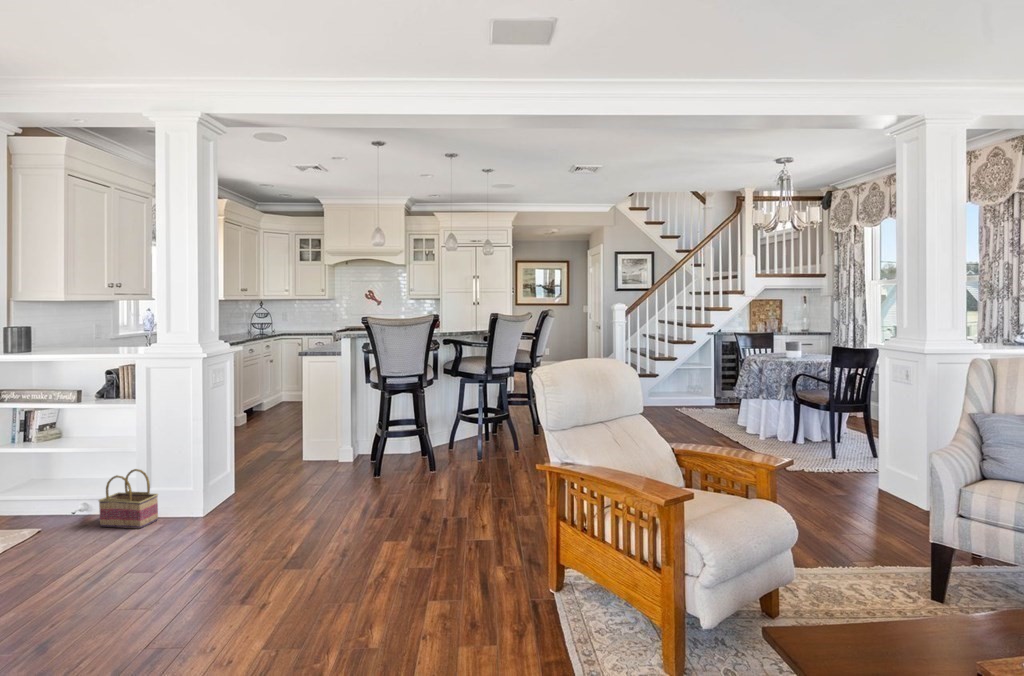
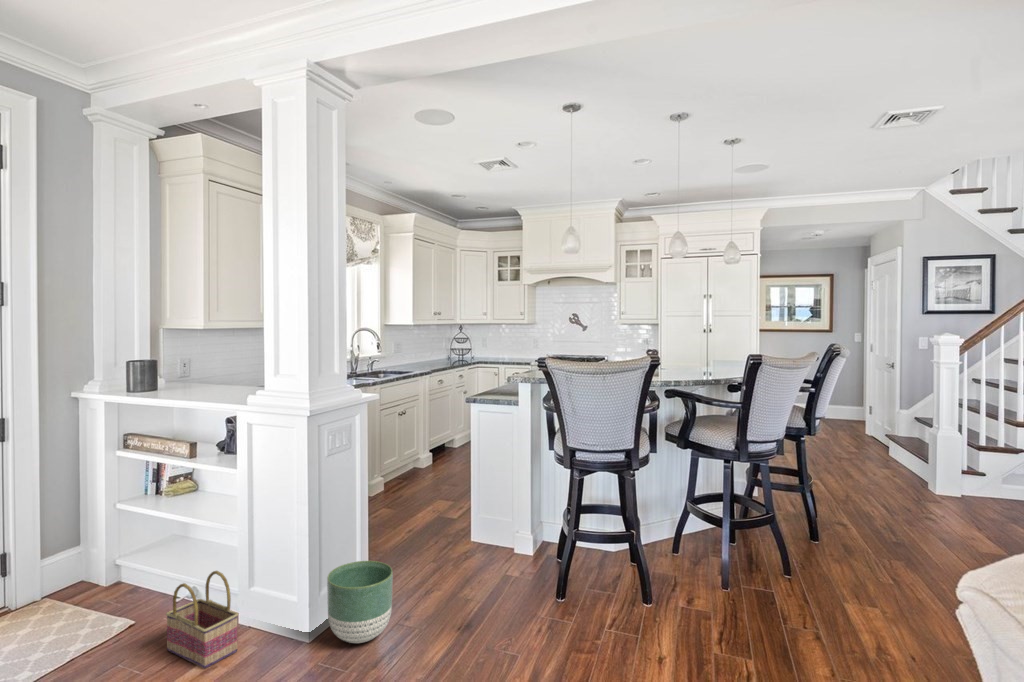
planter: none [222,456,269,506] -> present [327,561,393,643]

